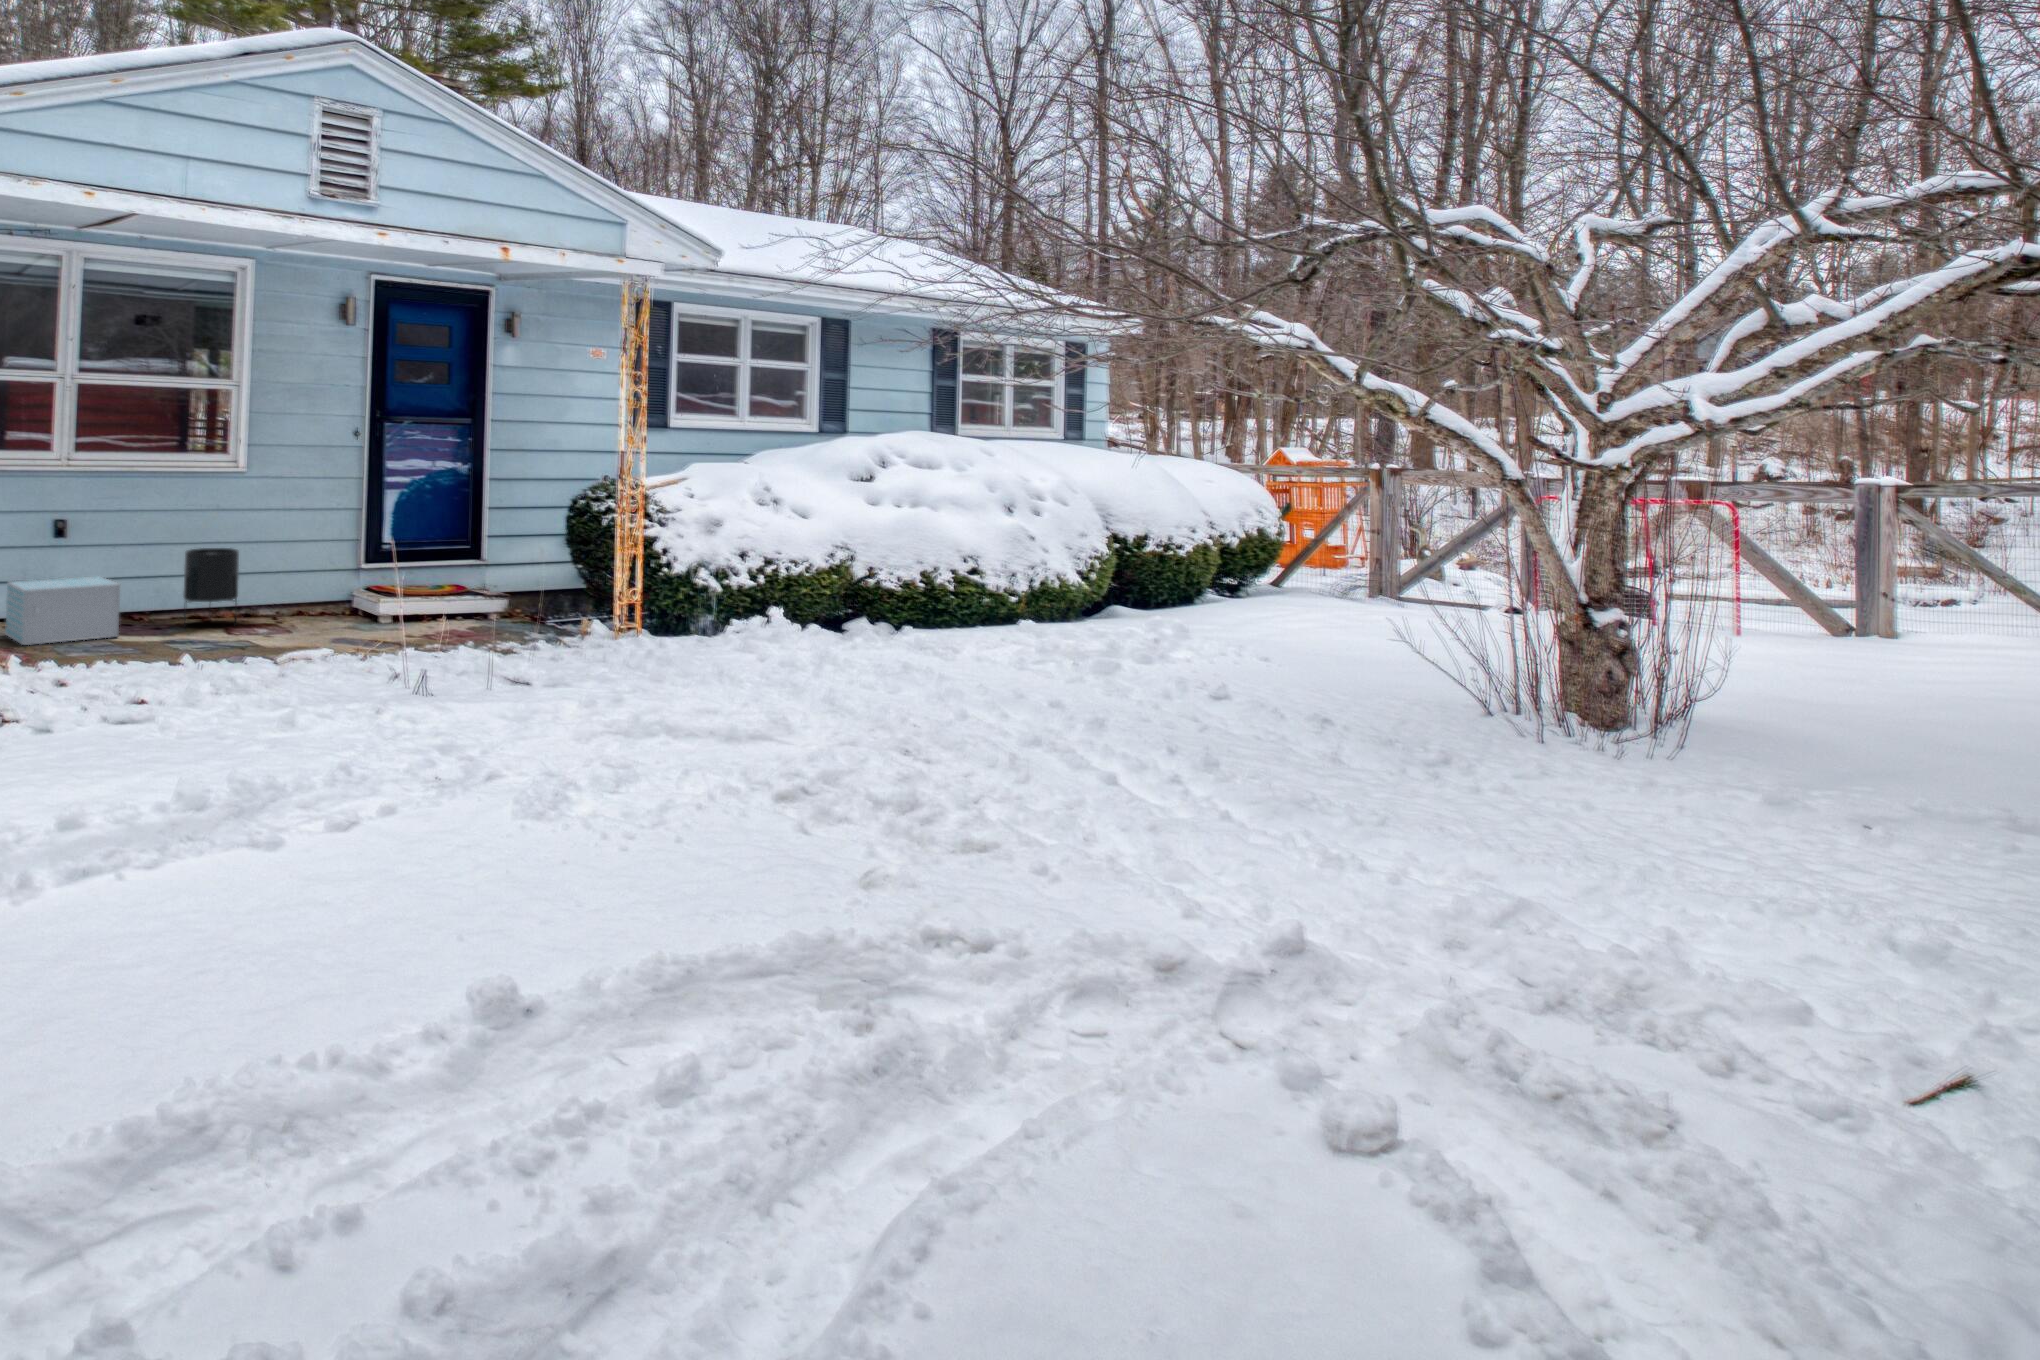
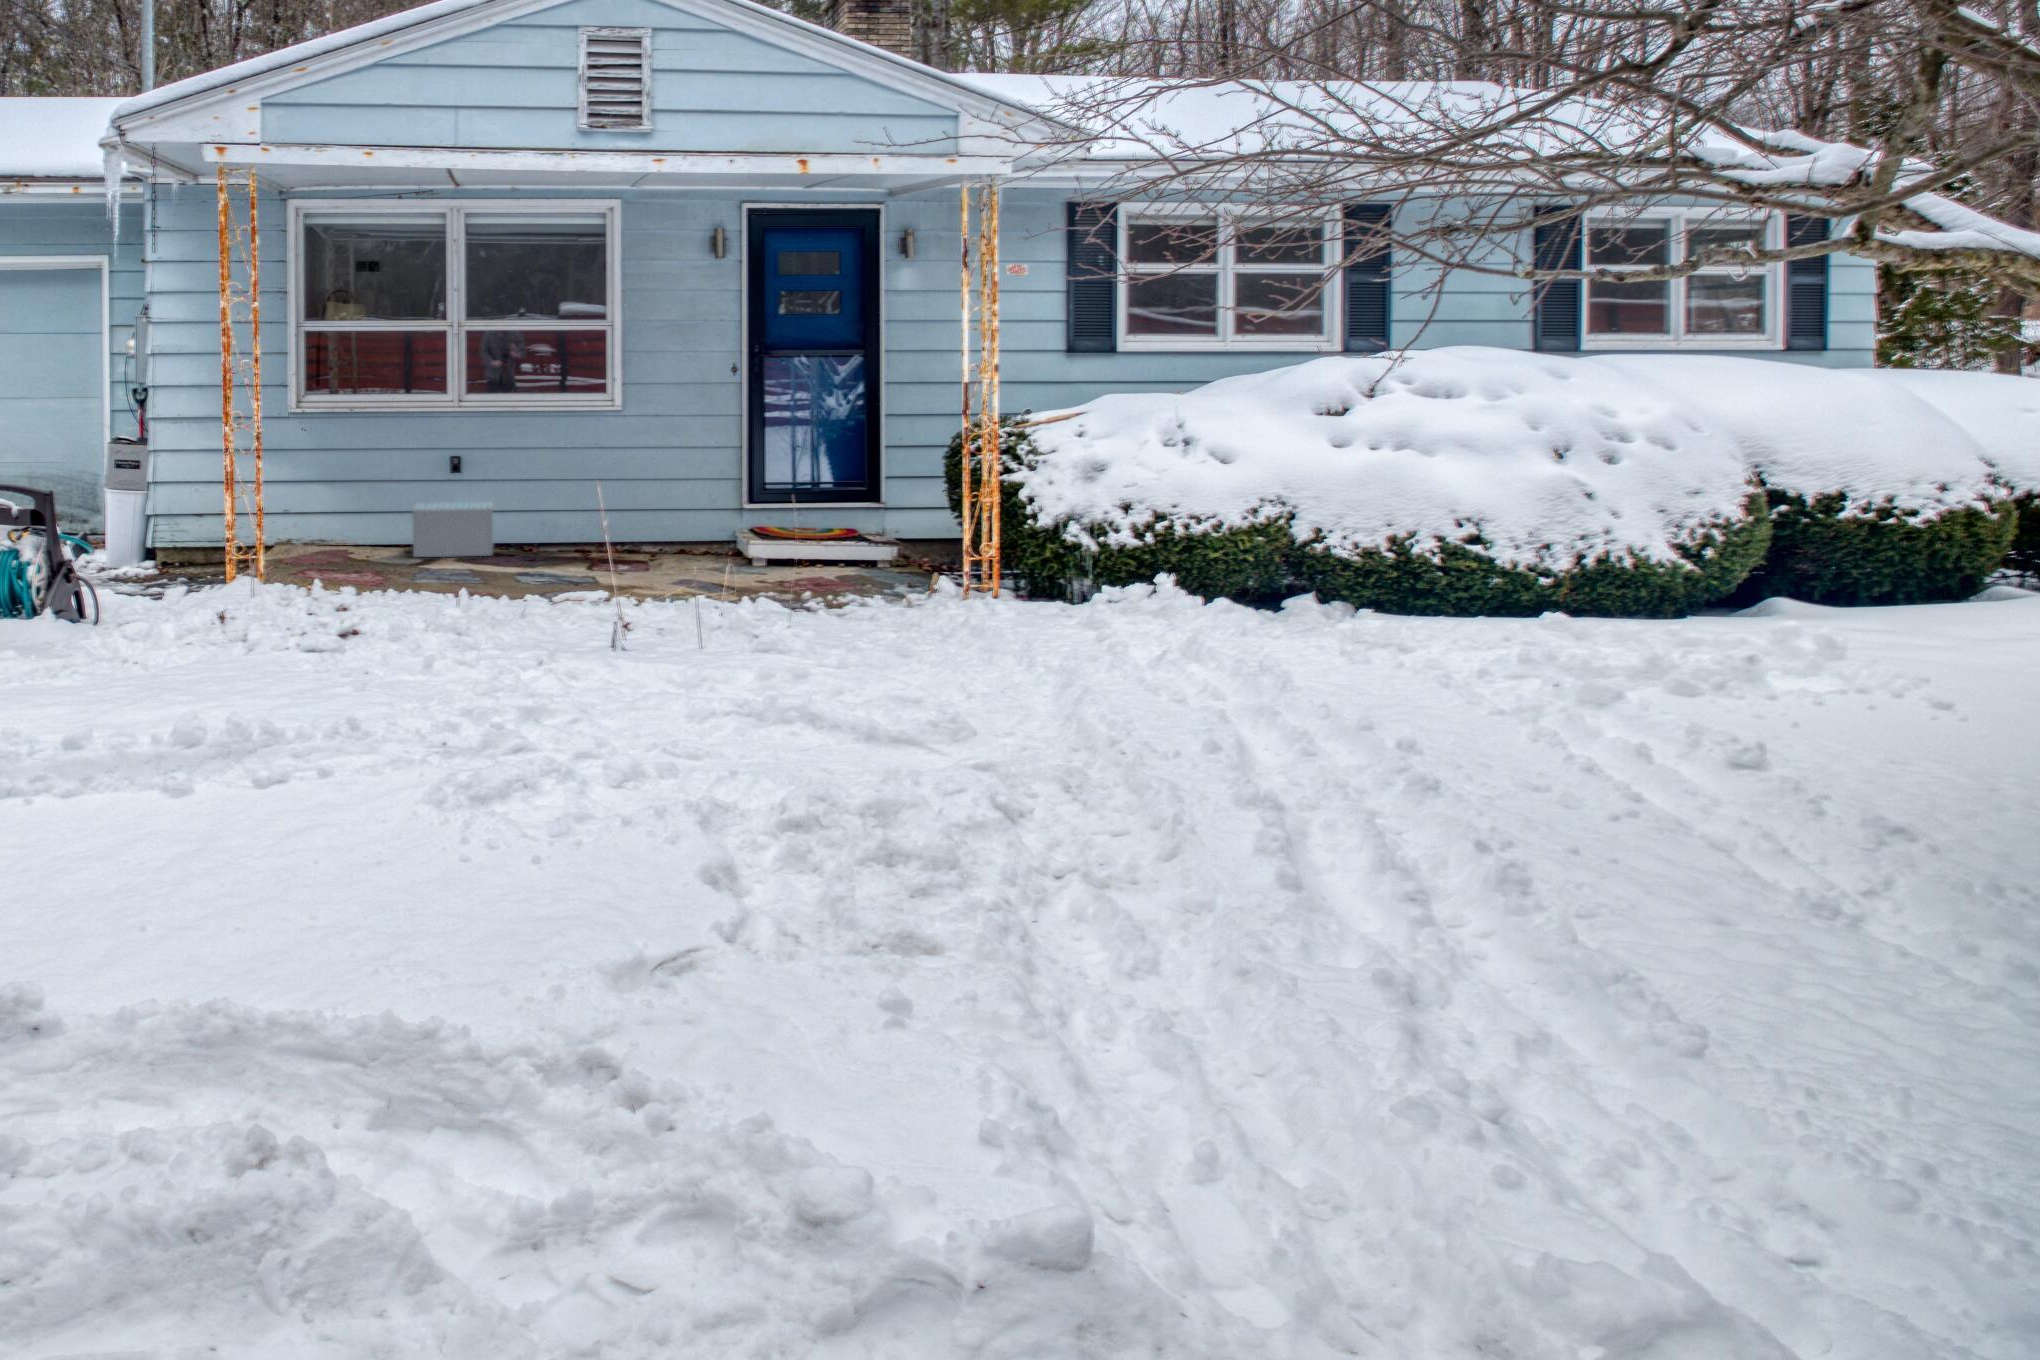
planter: present [183,548,239,615] -> none [557,480,607,553]

